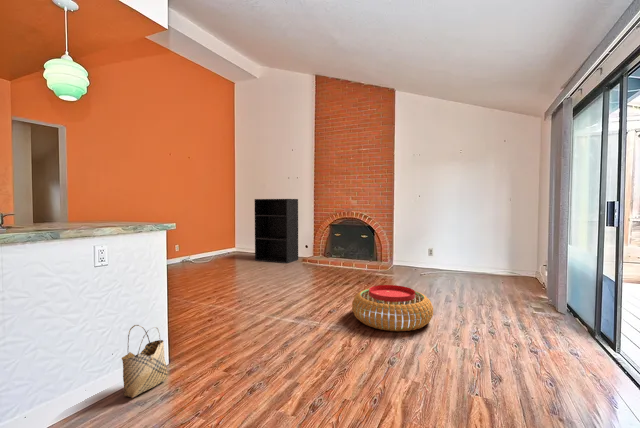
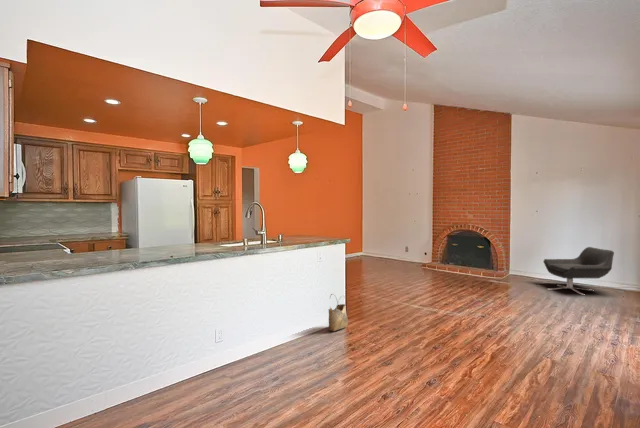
bookshelf: present [255,199,298,263] -> none [382,212,419,267]
lounge chair: none [429,231,495,283] -> present [544,247,614,294]
pouf: present [352,285,433,331] -> none [464,287,532,321]

